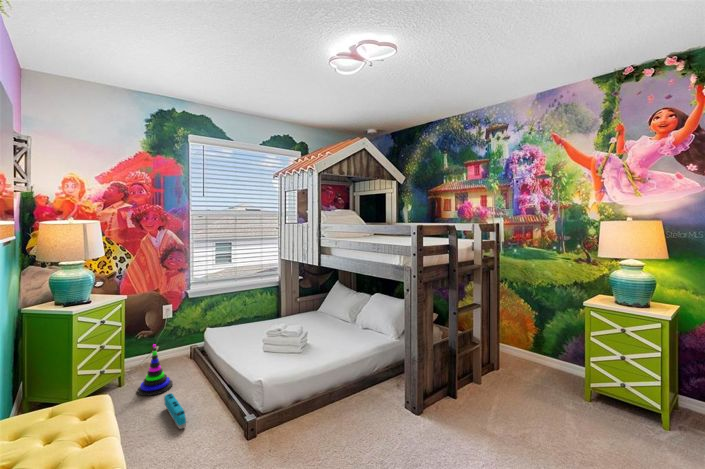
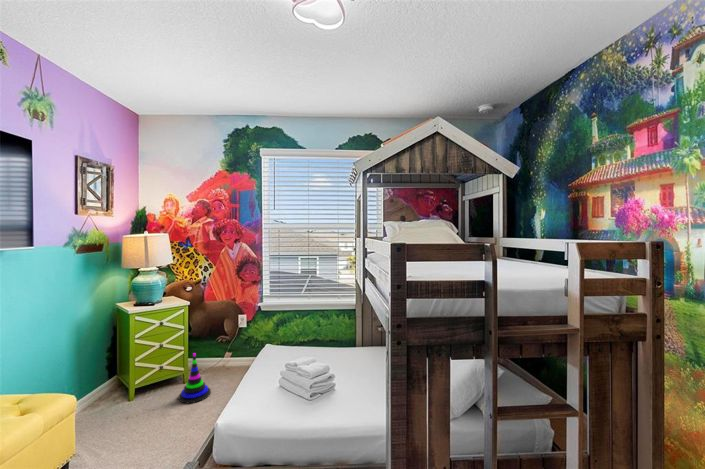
toy train: present [164,393,186,429] -> none [149,408,181,453]

